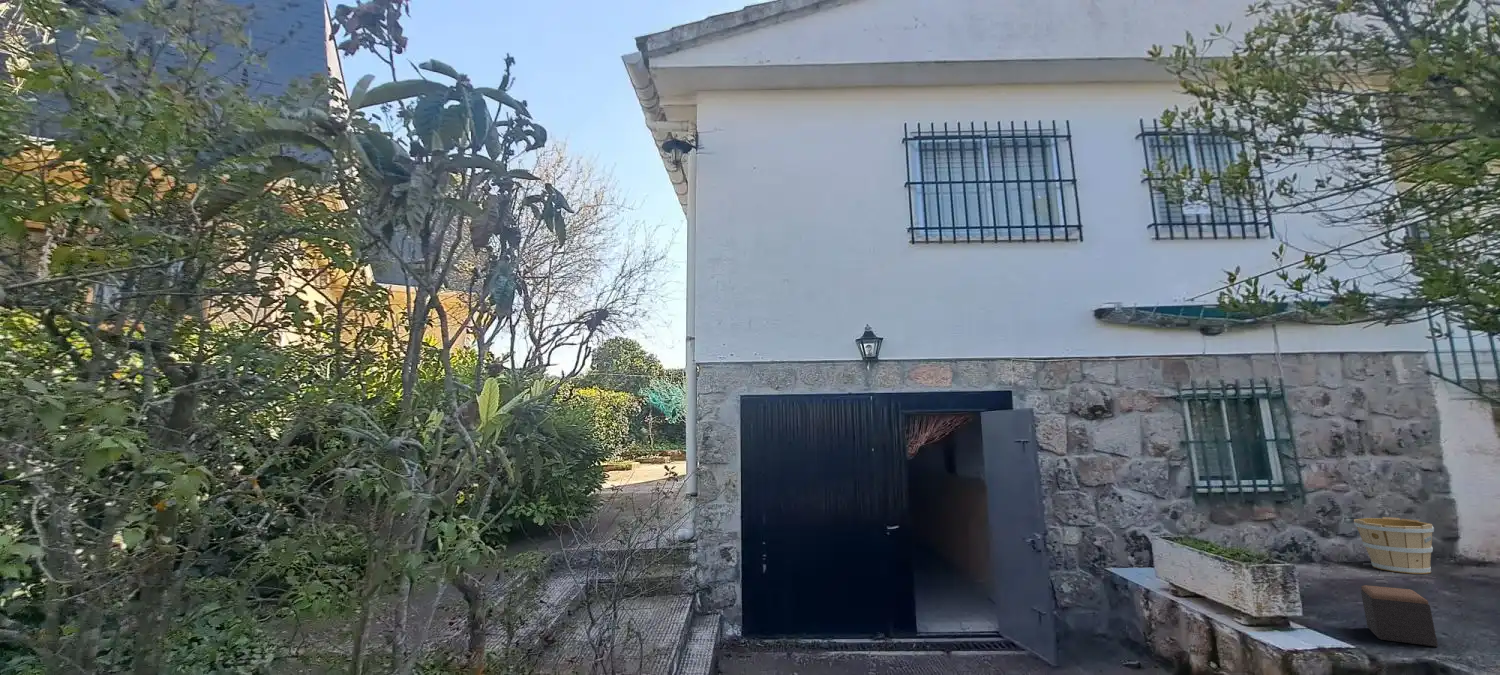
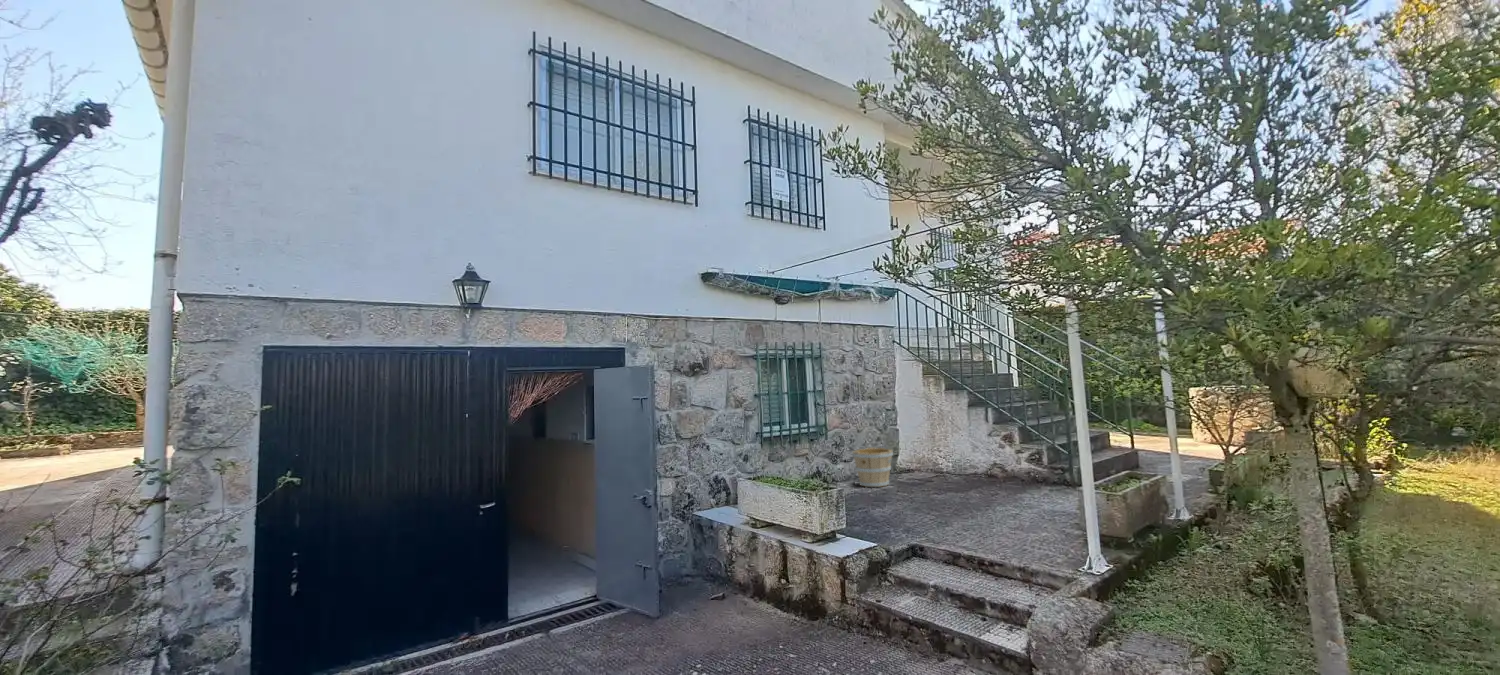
footstool: present [1361,585,1438,647] -> none [867,497,905,536]

